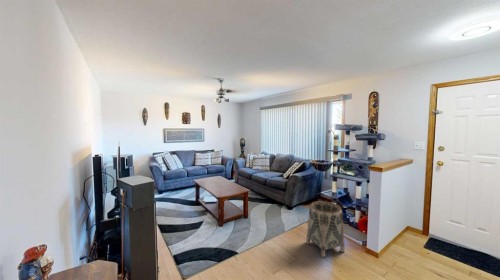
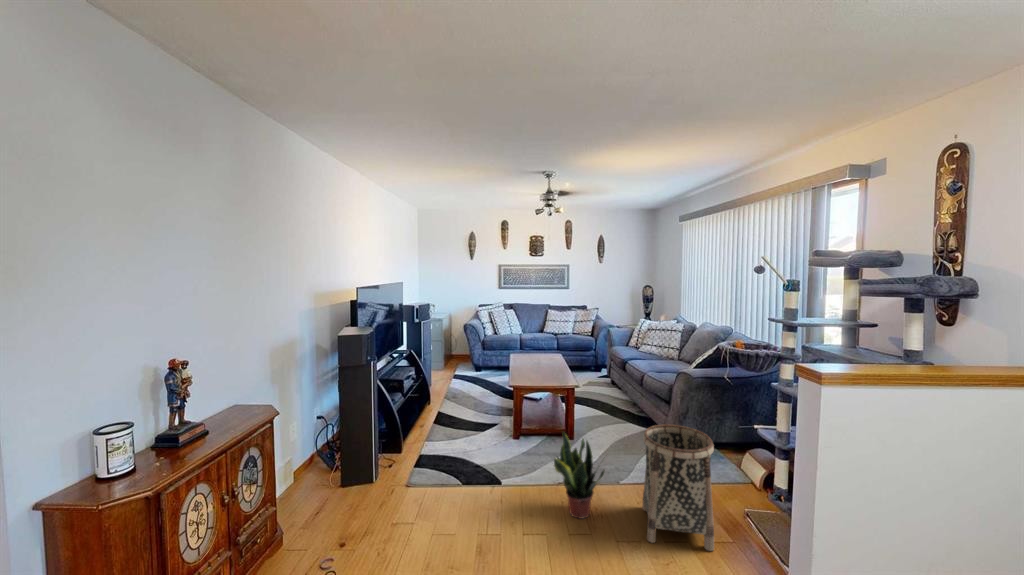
potted plant: none [273,216,300,258] -> present [554,433,605,519]

